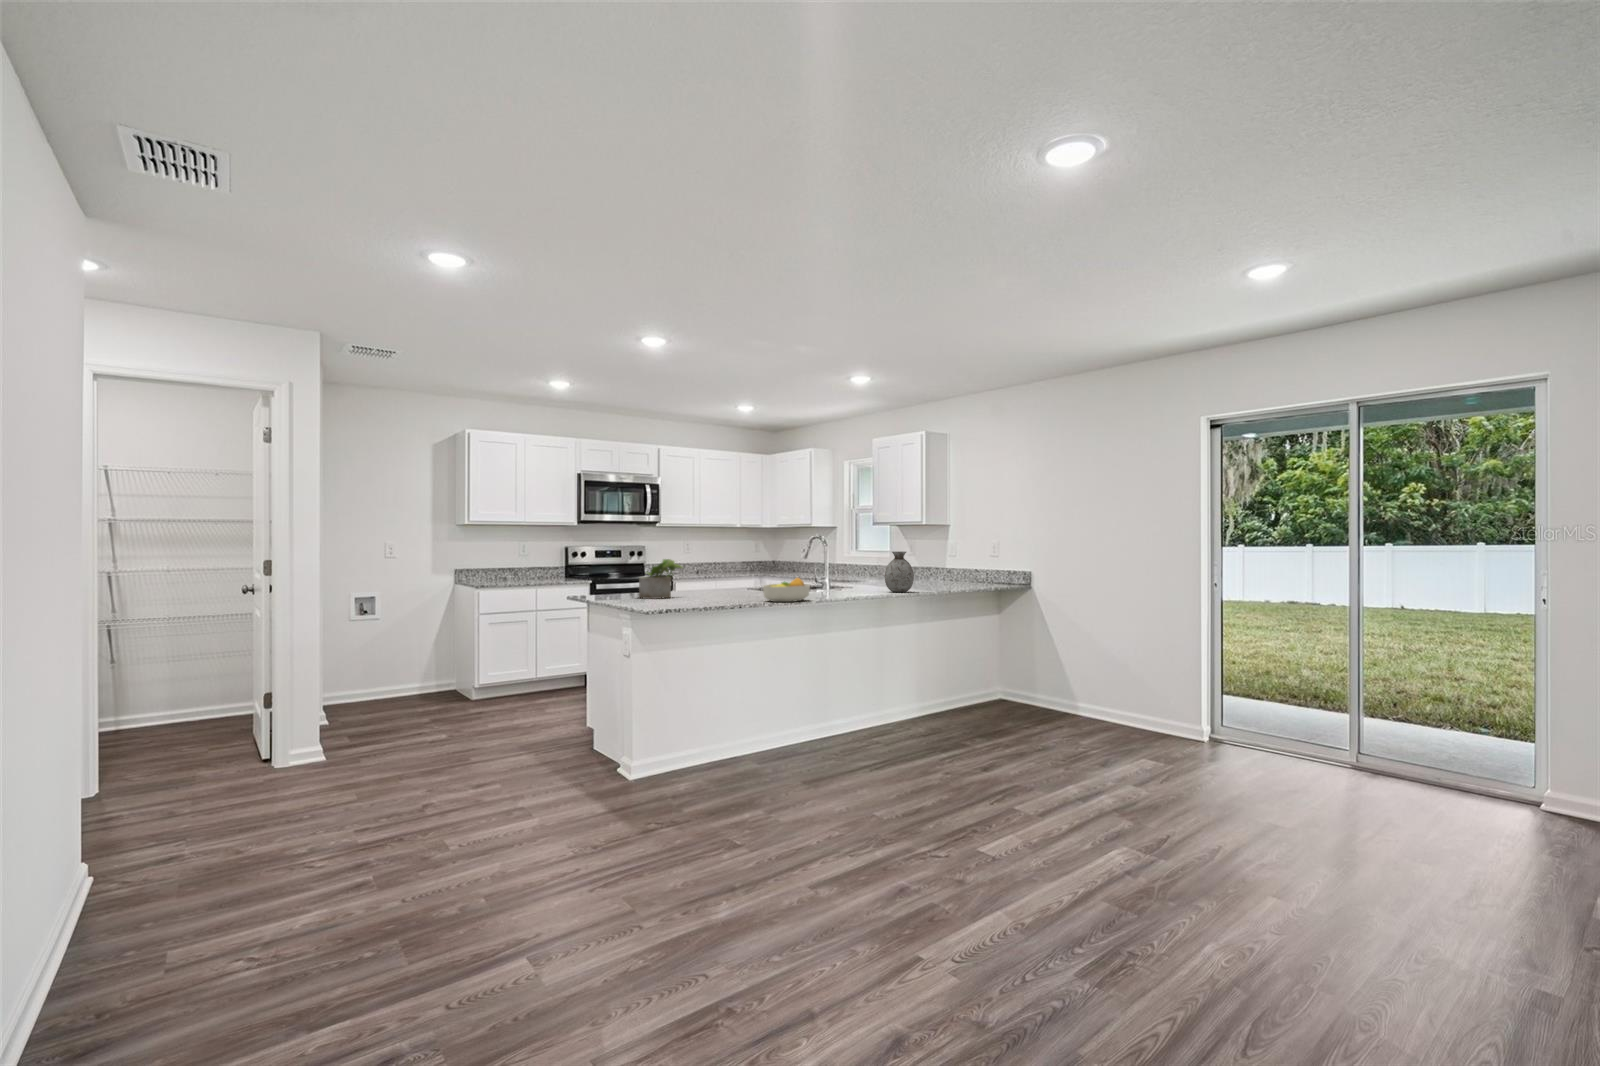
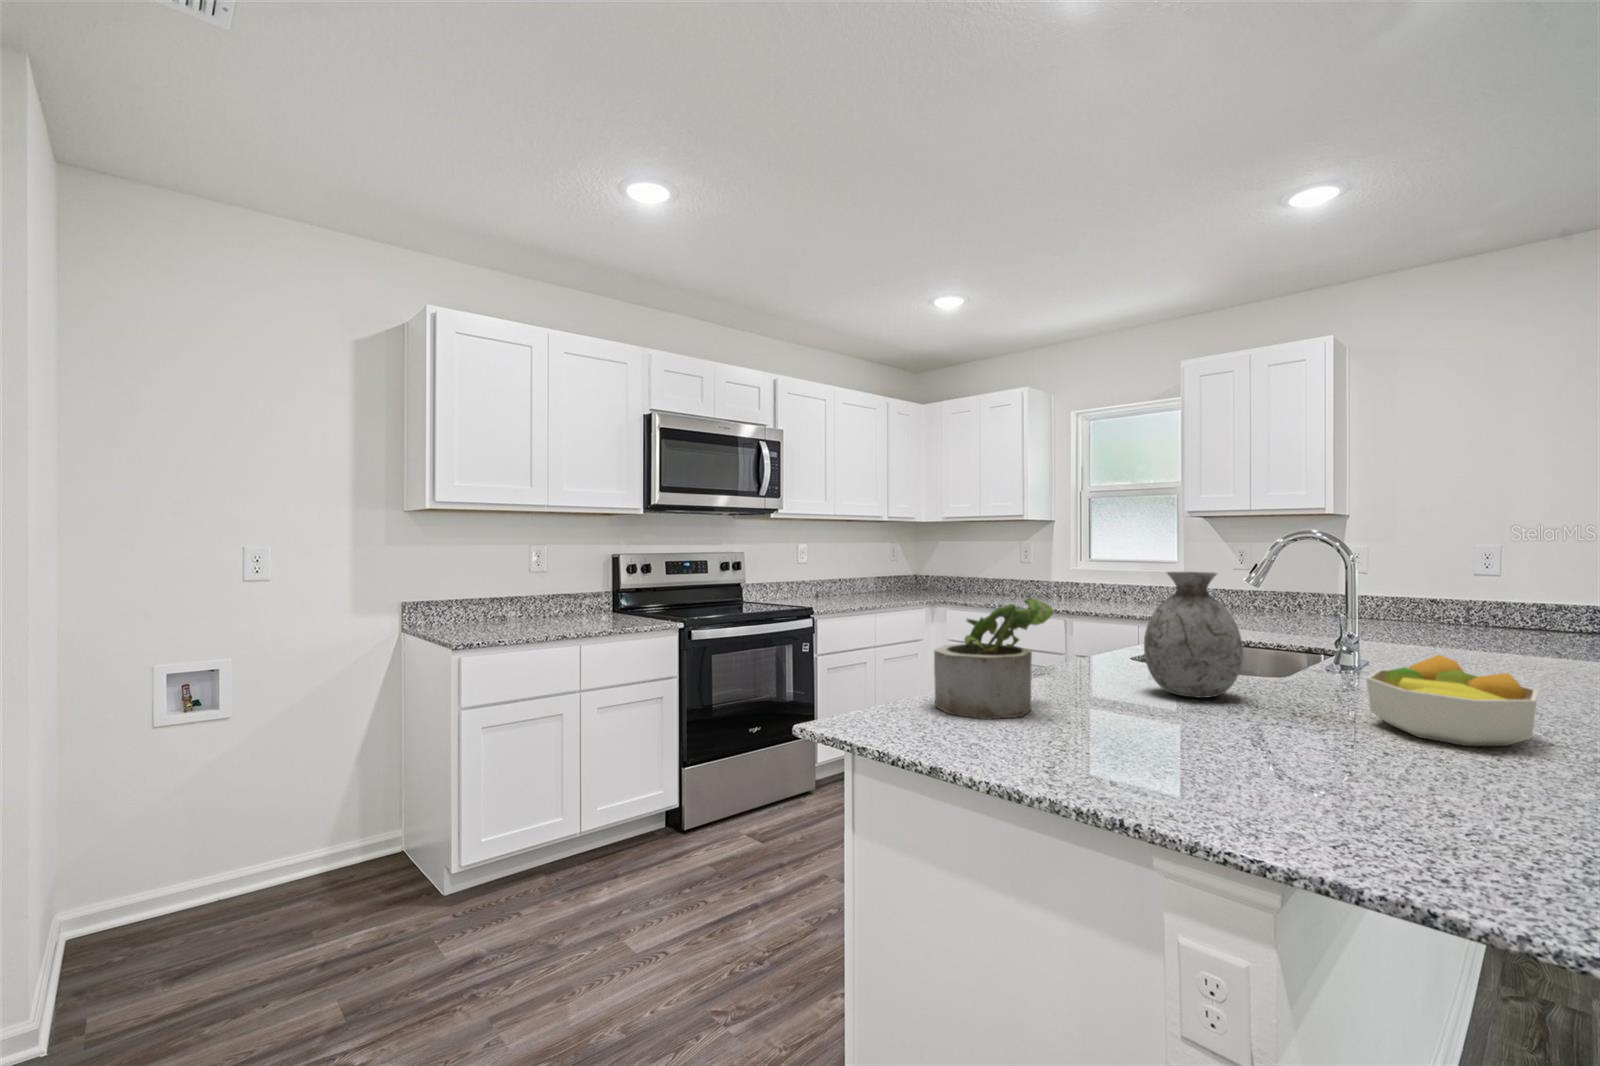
vase: present [885,551,914,592] -> present [1144,572,1243,698]

